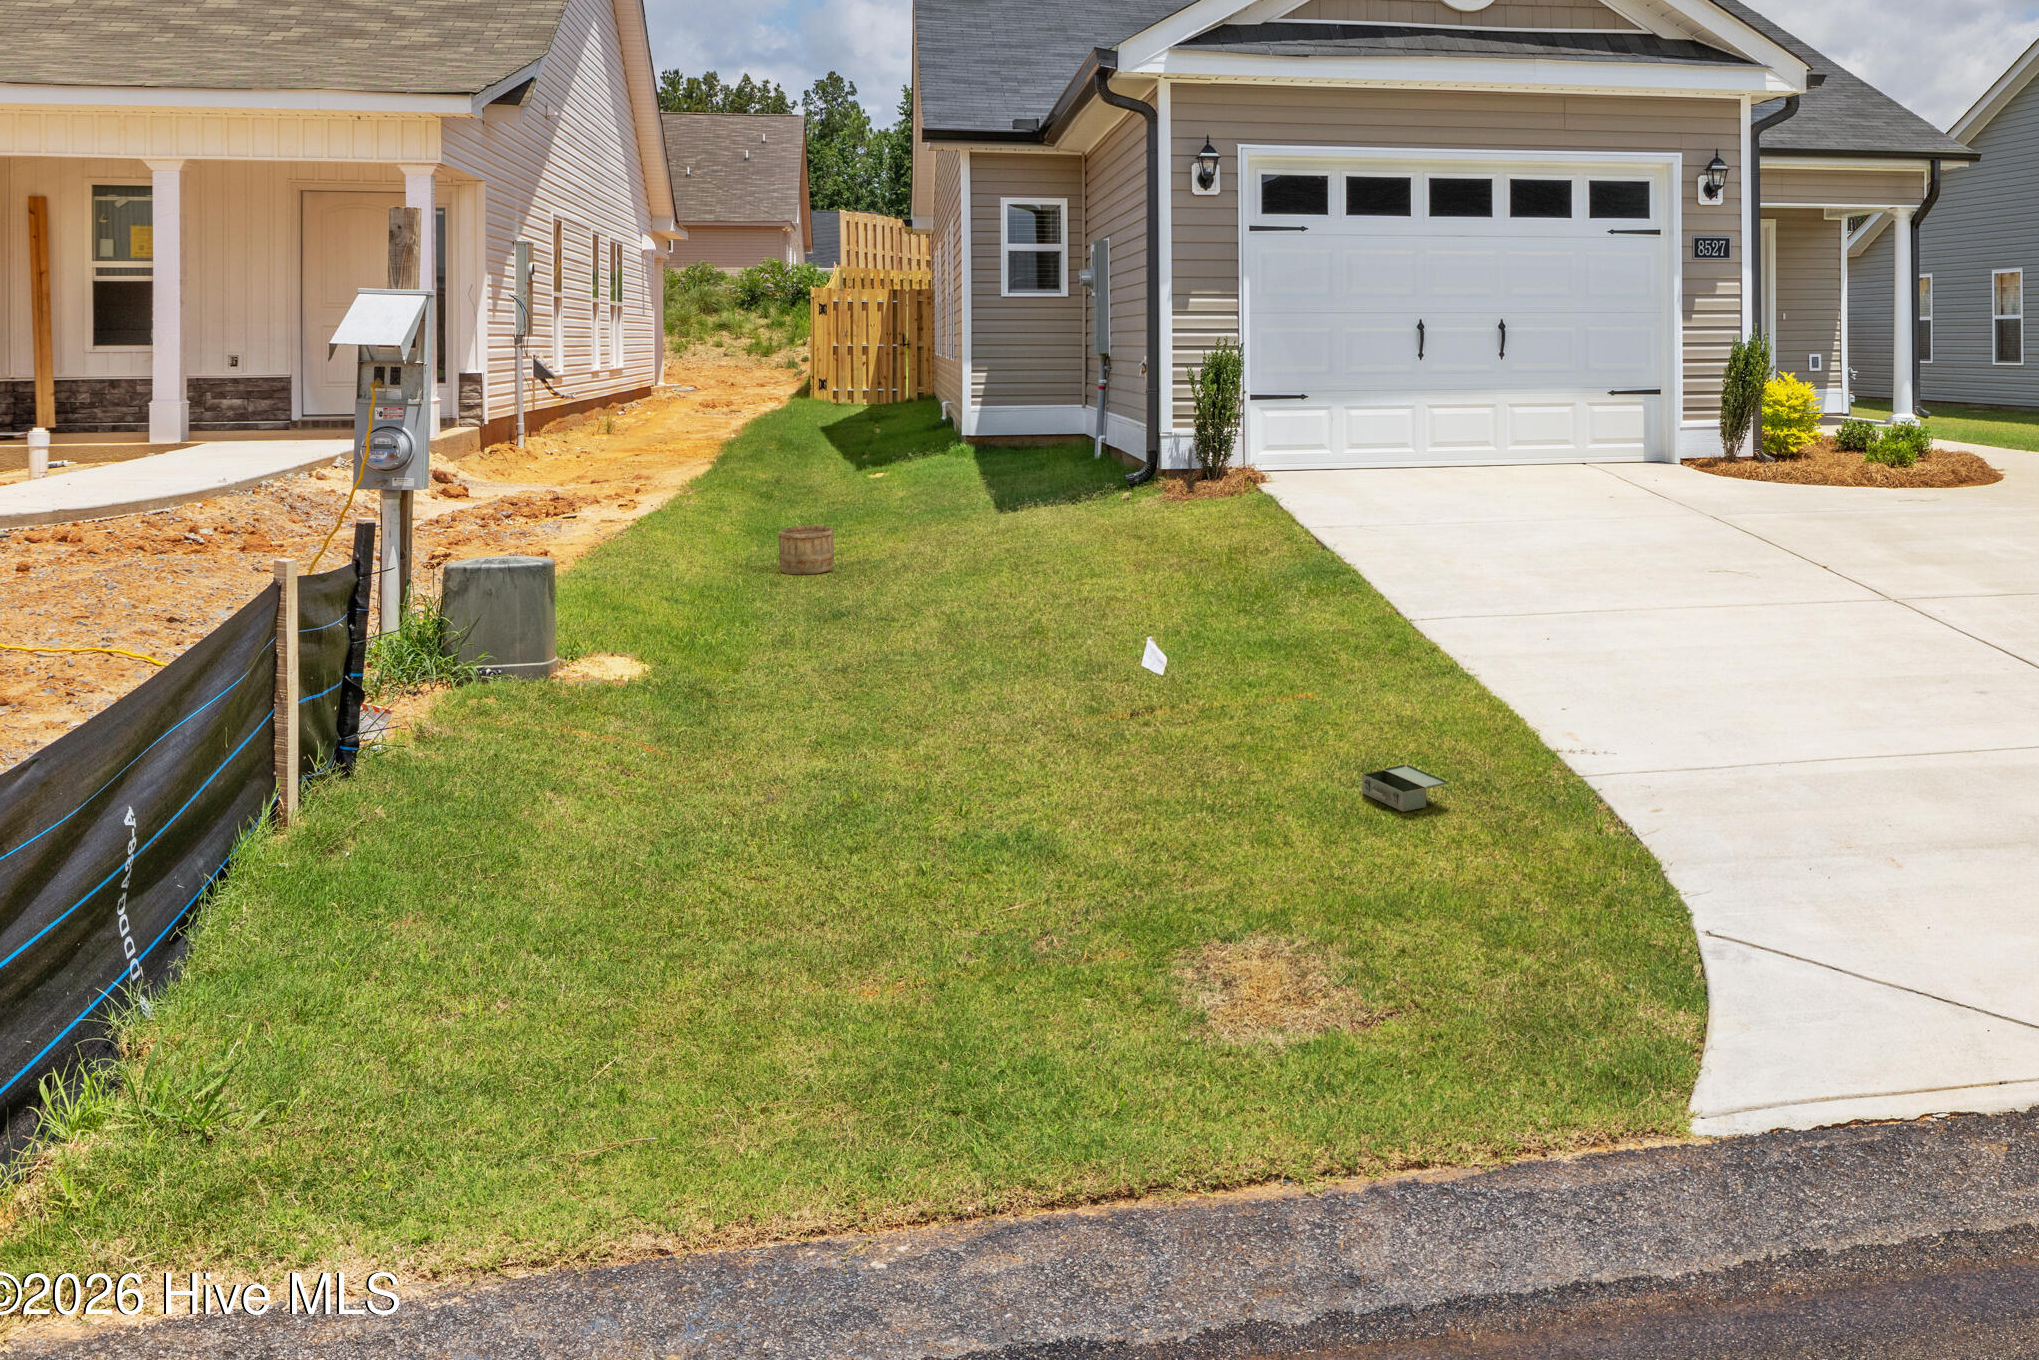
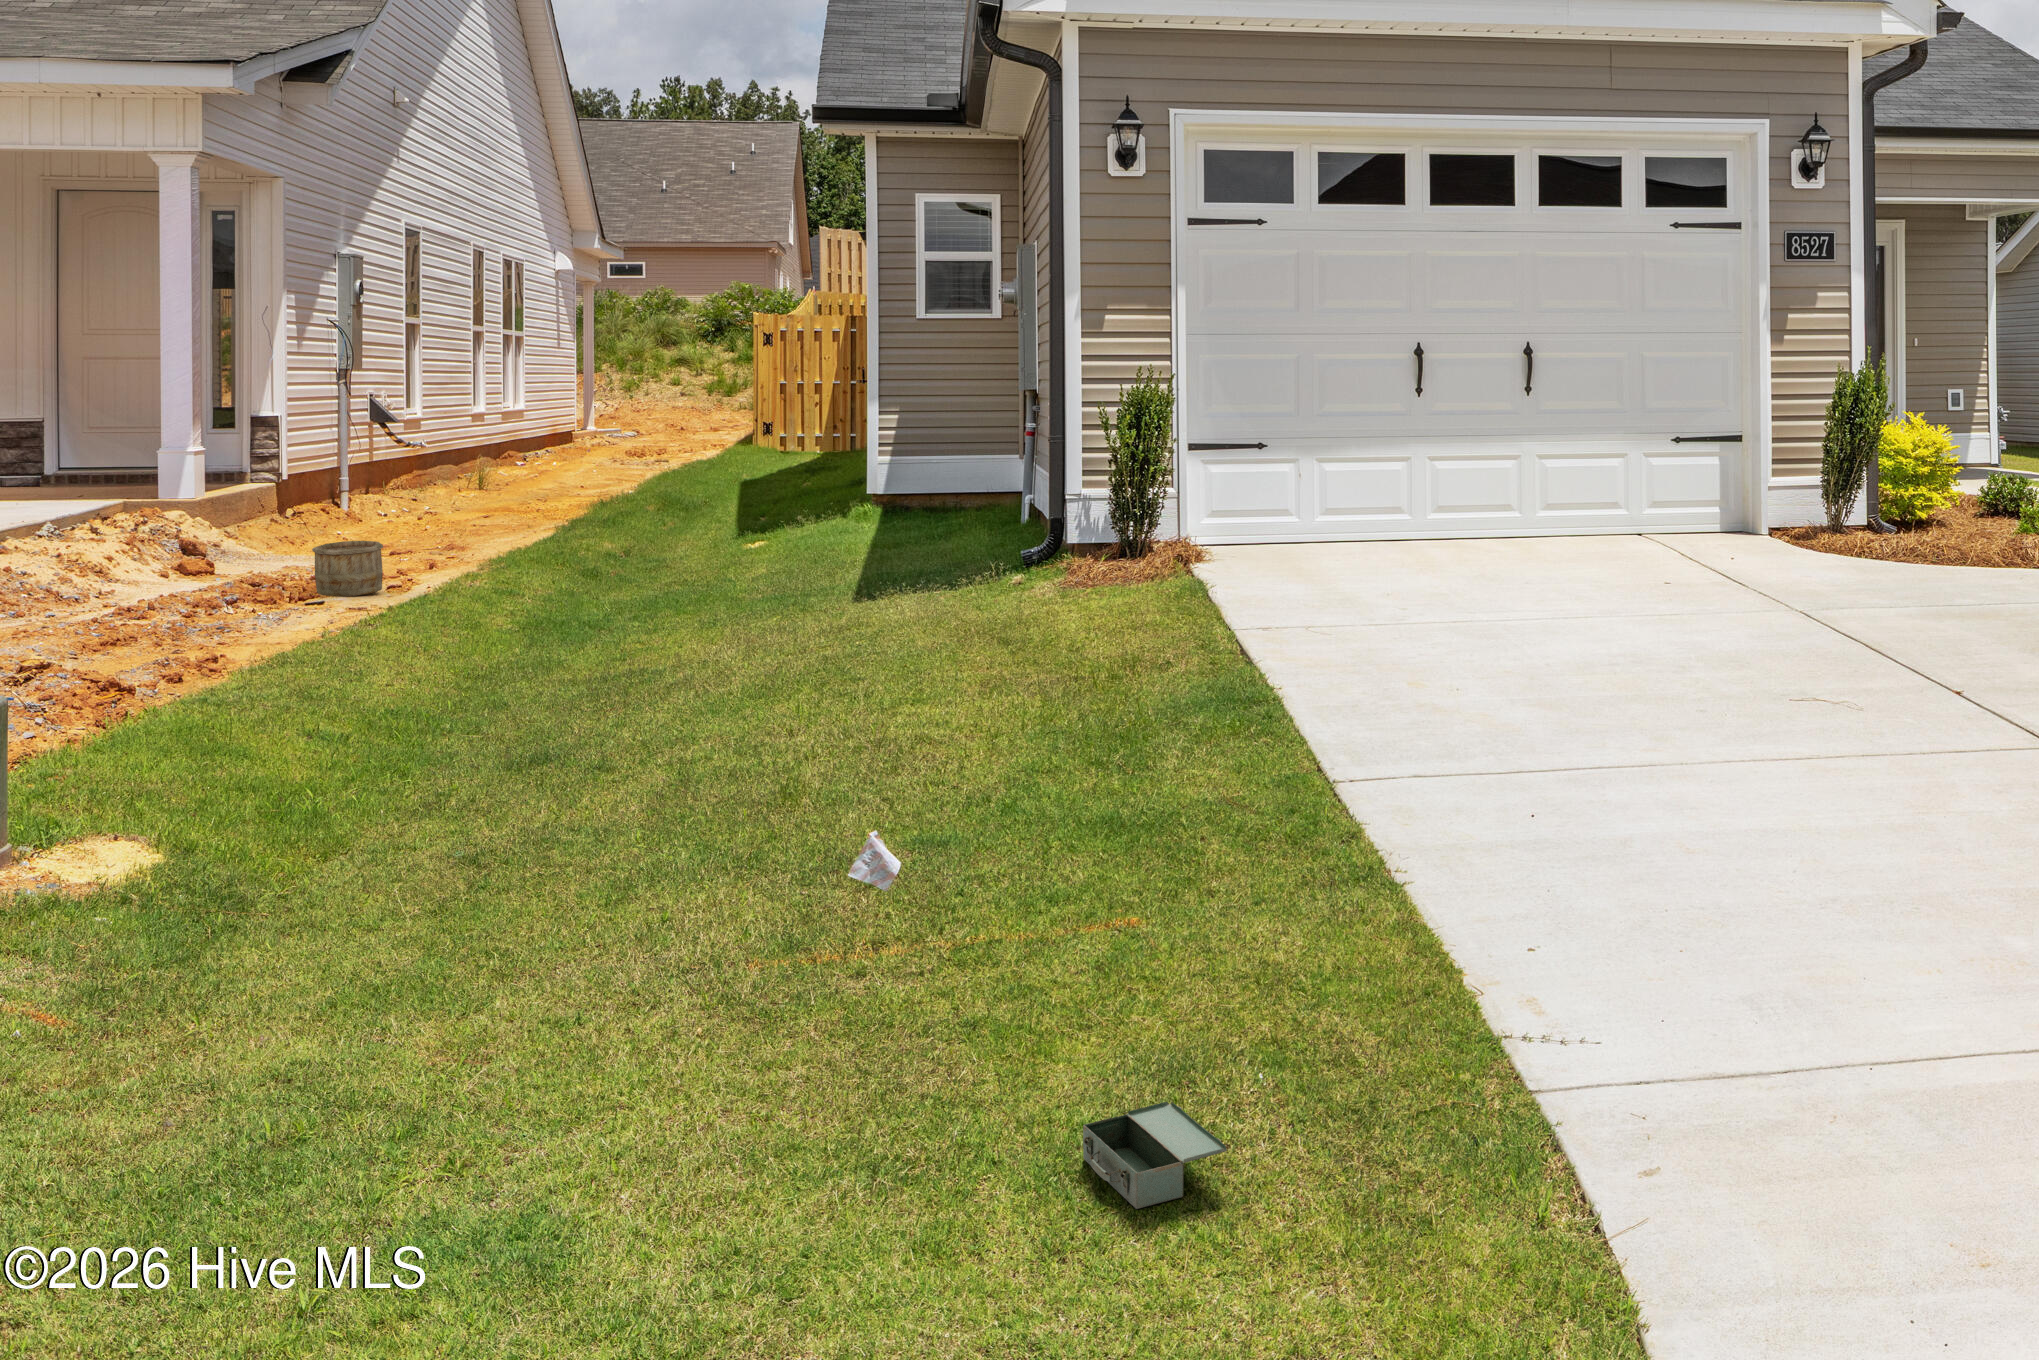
decorative plant: present [1184,449,1201,492] -> none [1098,509,1121,571]
wooden bucket: present [777,525,835,575] -> present [312,541,383,597]

